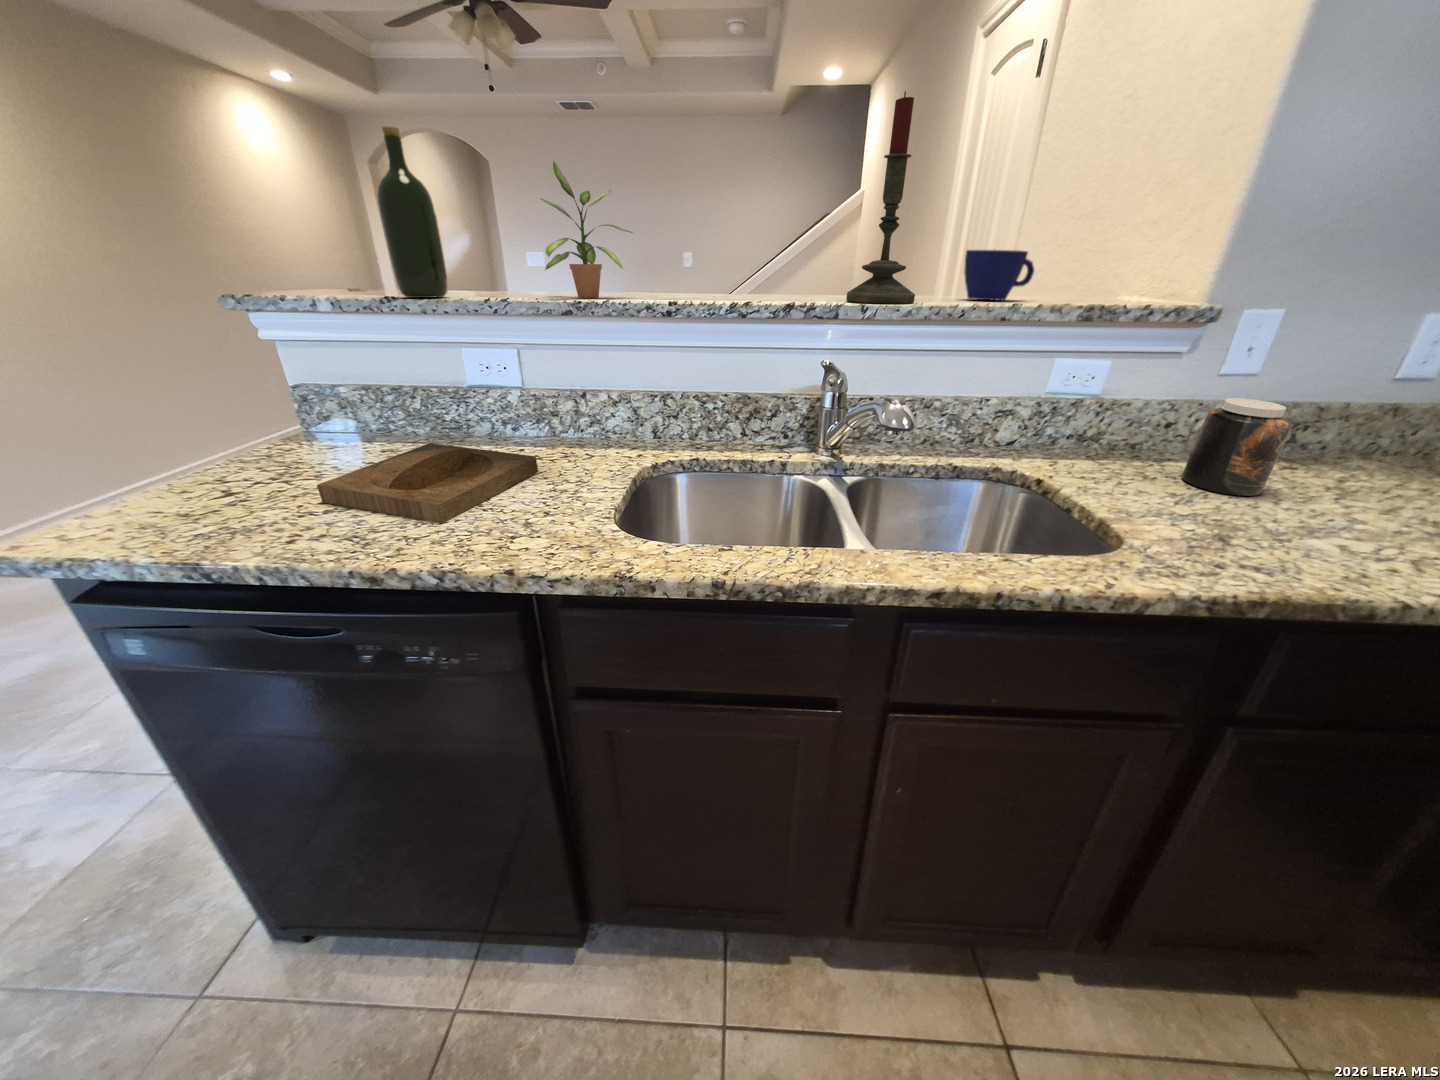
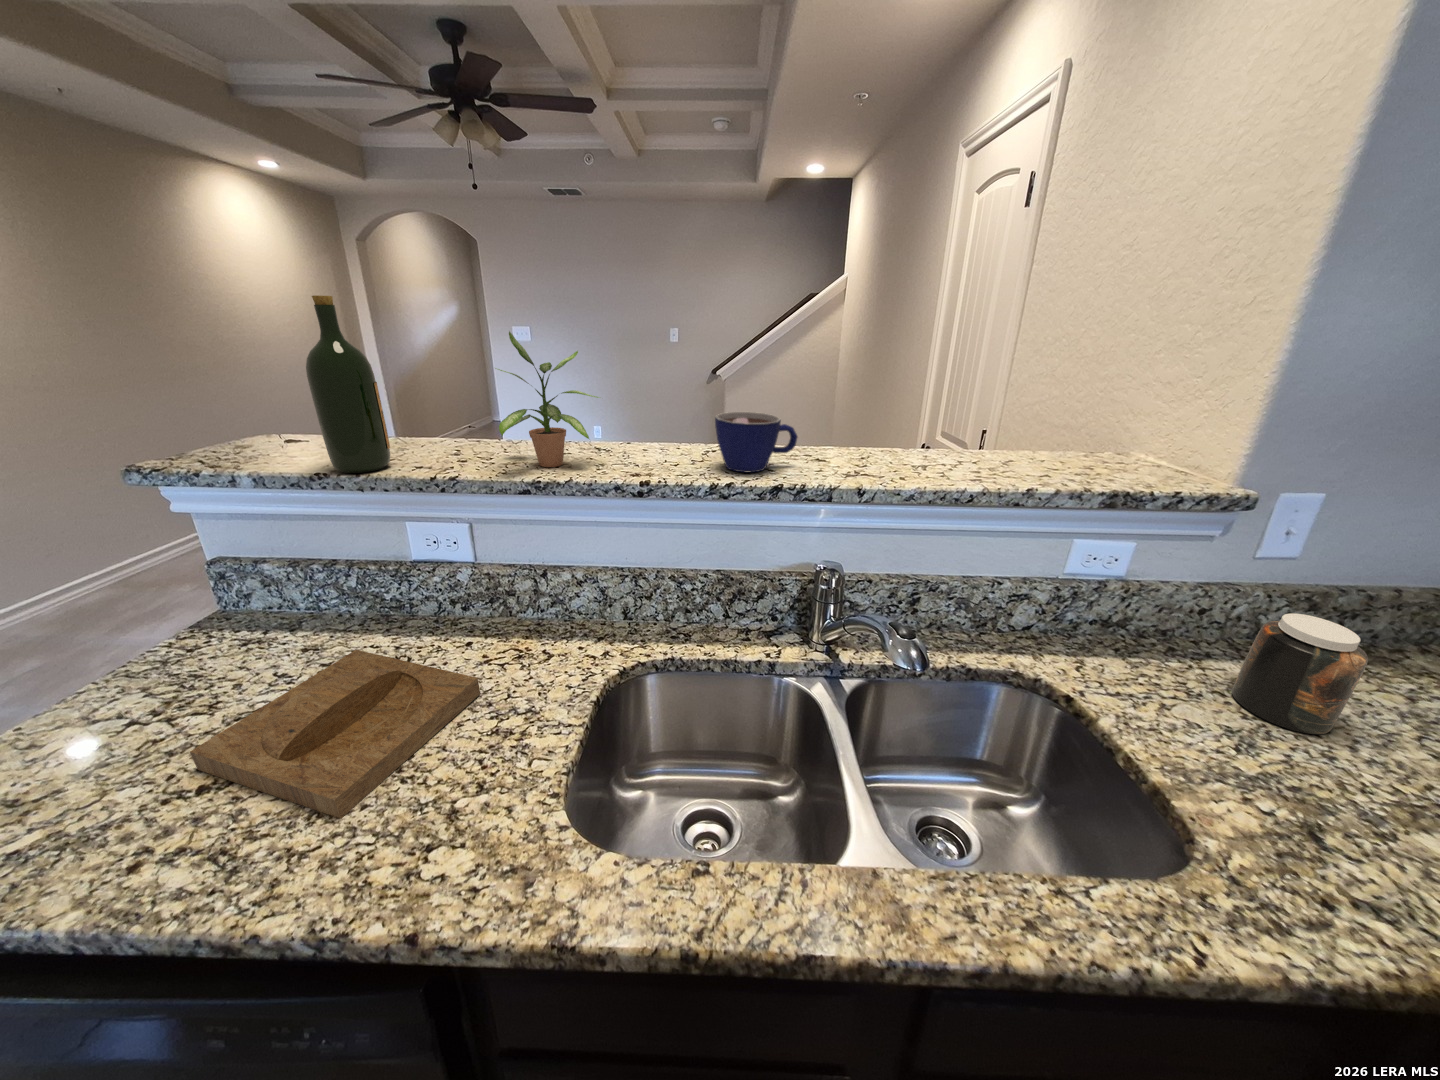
candle: present [846,91,915,304] -> none [840,269,918,490]
cup: present [964,250,1034,300] -> present [715,412,797,472]

